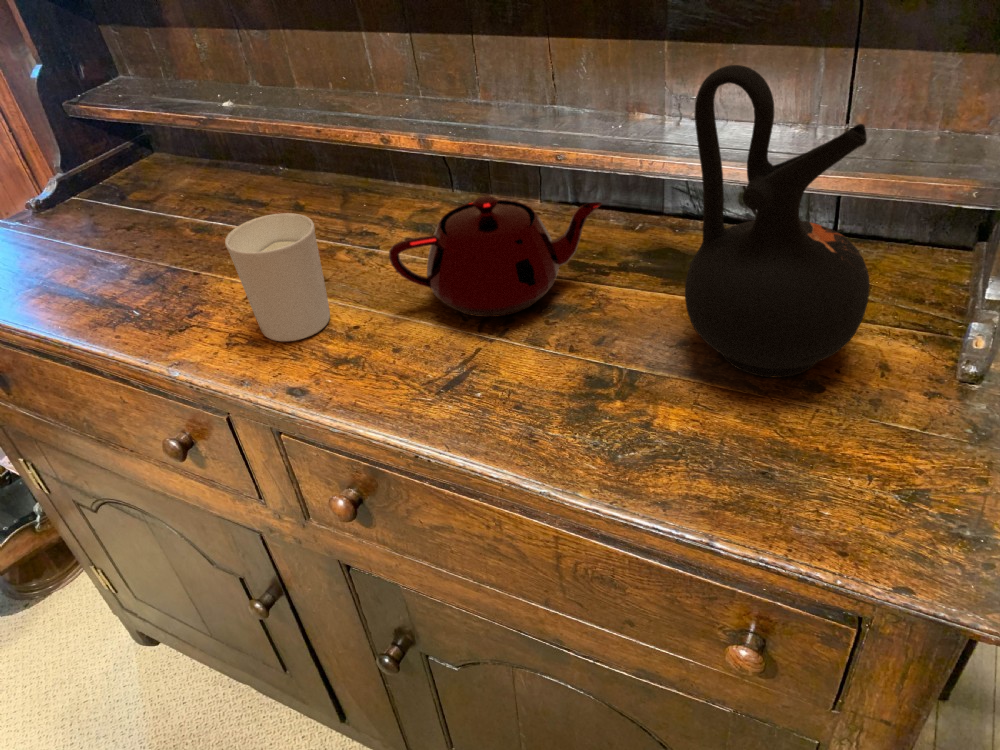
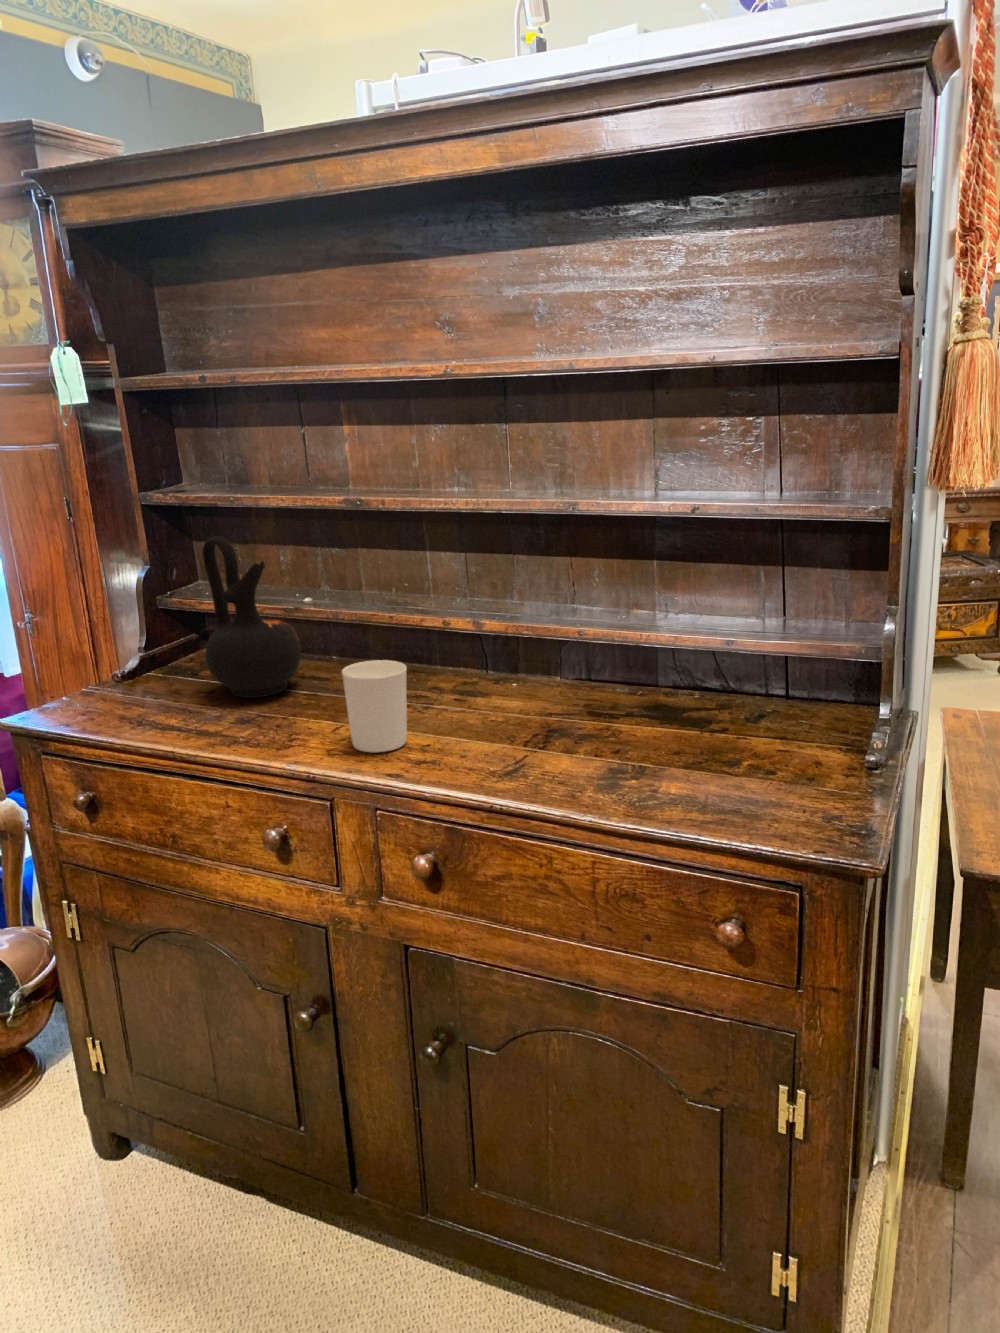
ceramic jug: present [685,65,870,377] -> present [202,536,301,698]
teapot: present [389,196,602,317] -> none [459,652,615,738]

